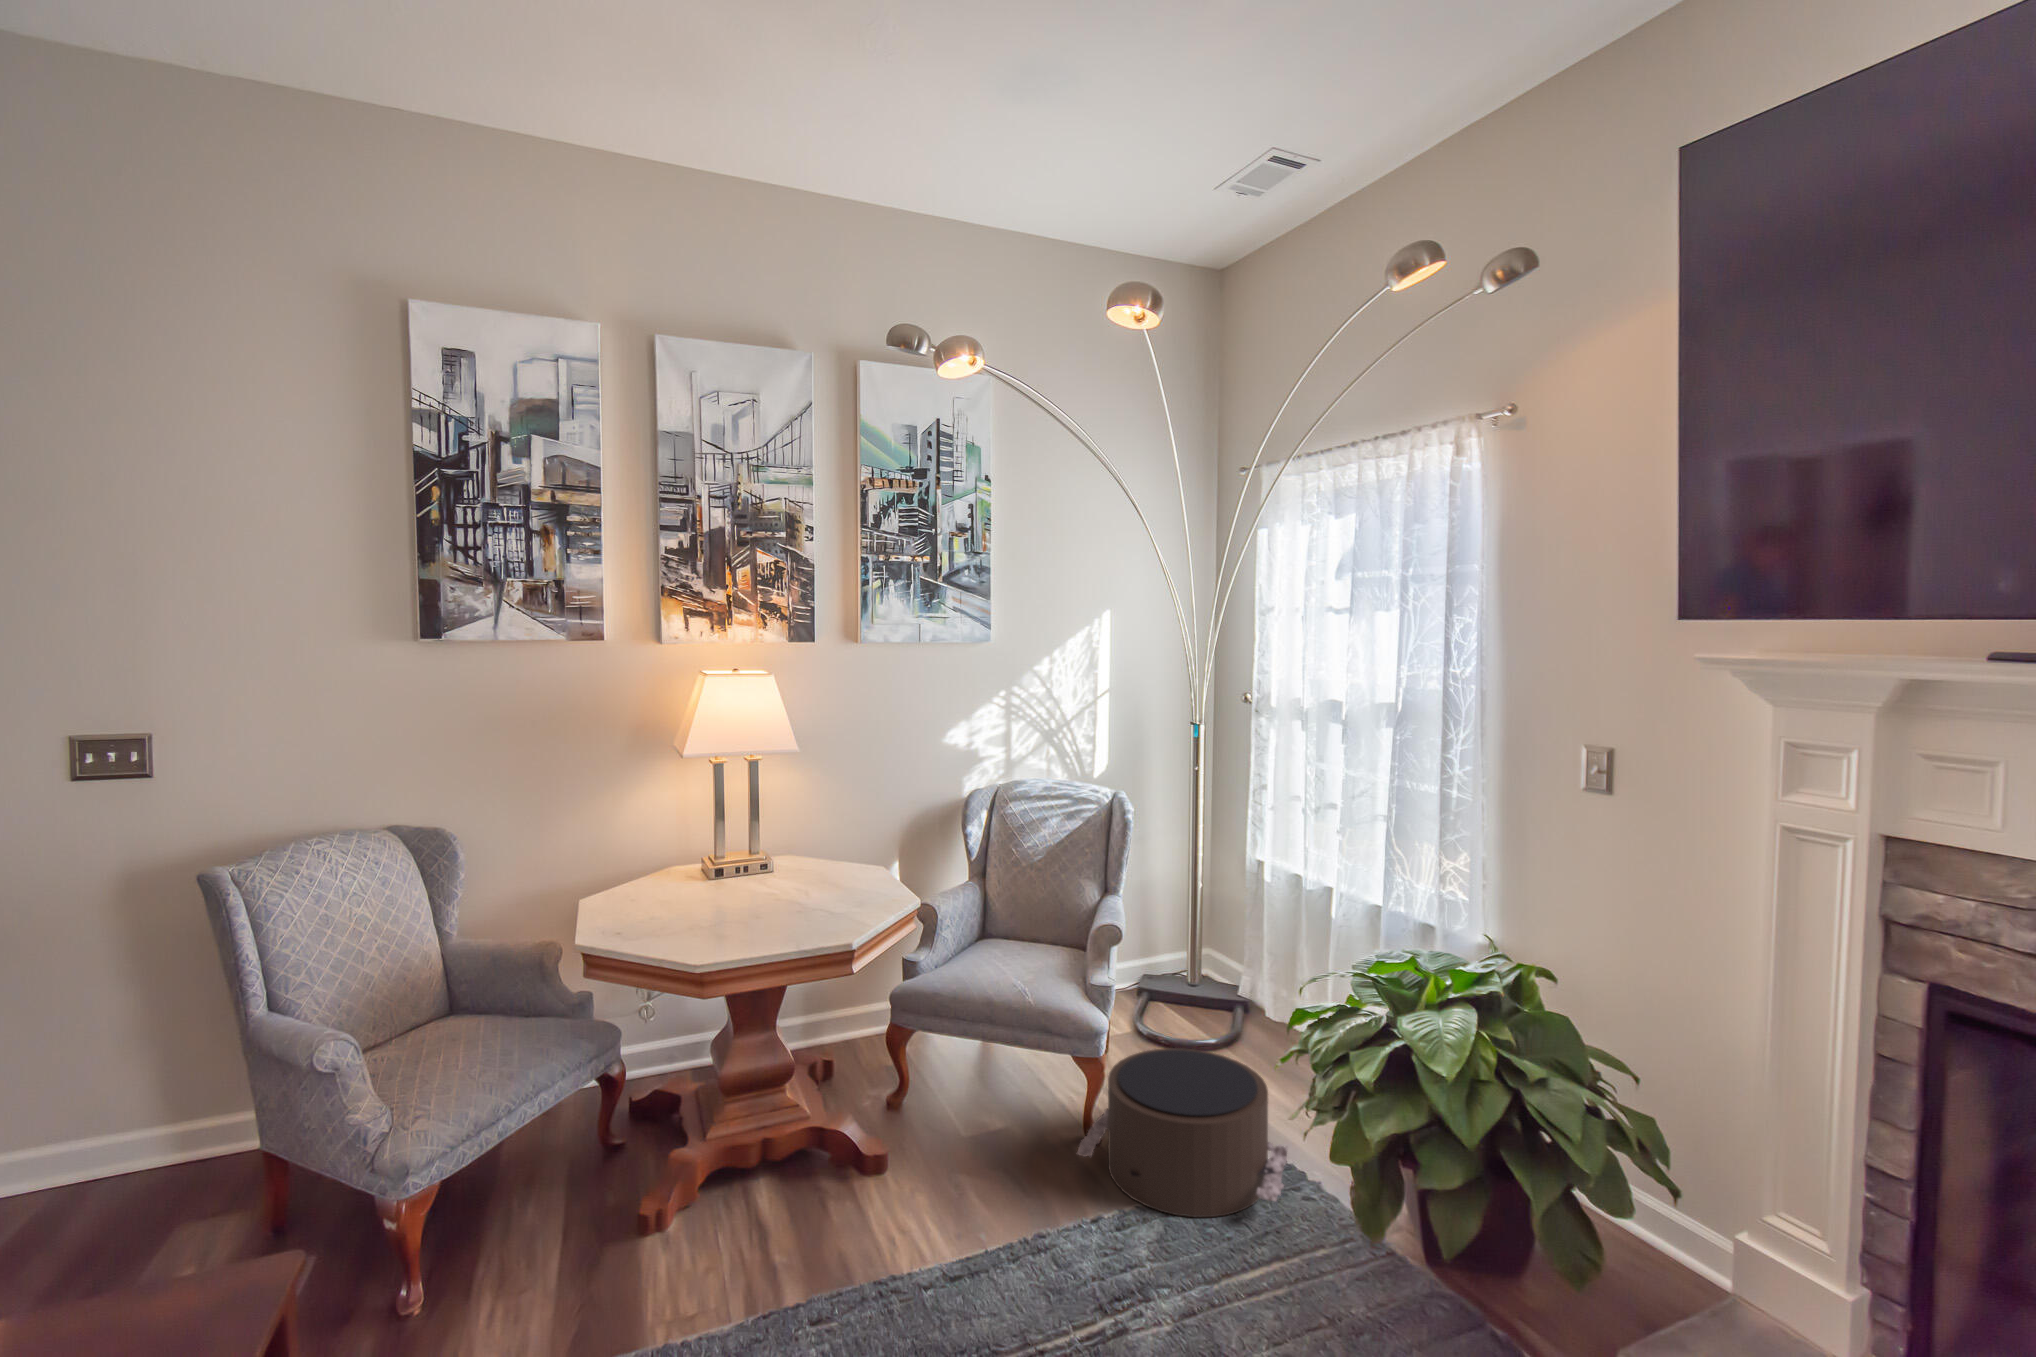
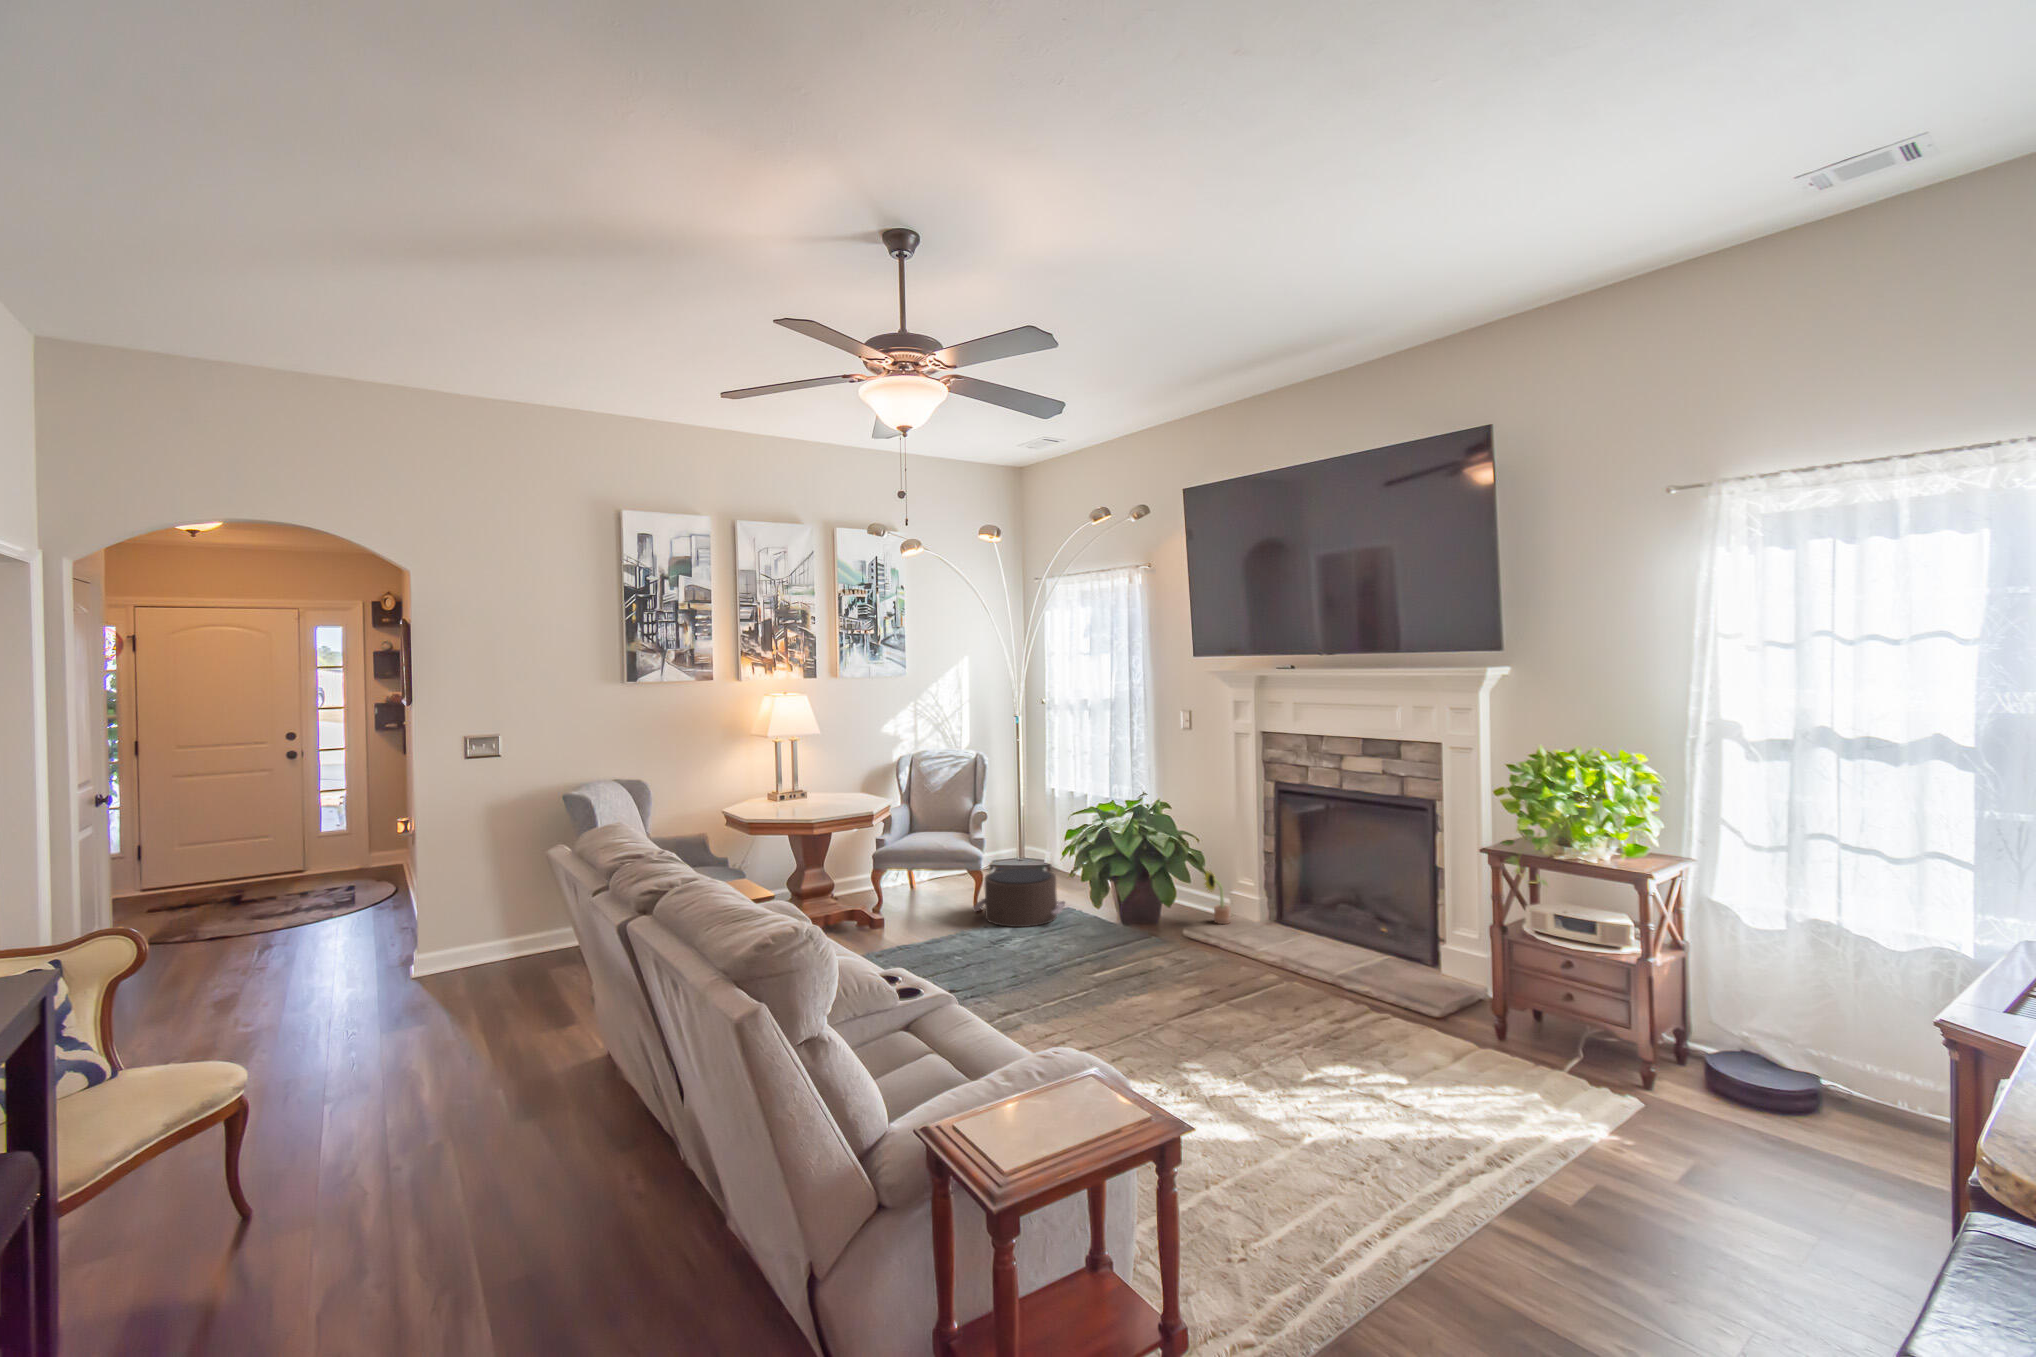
decorative plant: none [1647,1141,1734,1295] -> present [1204,871,1231,924]

